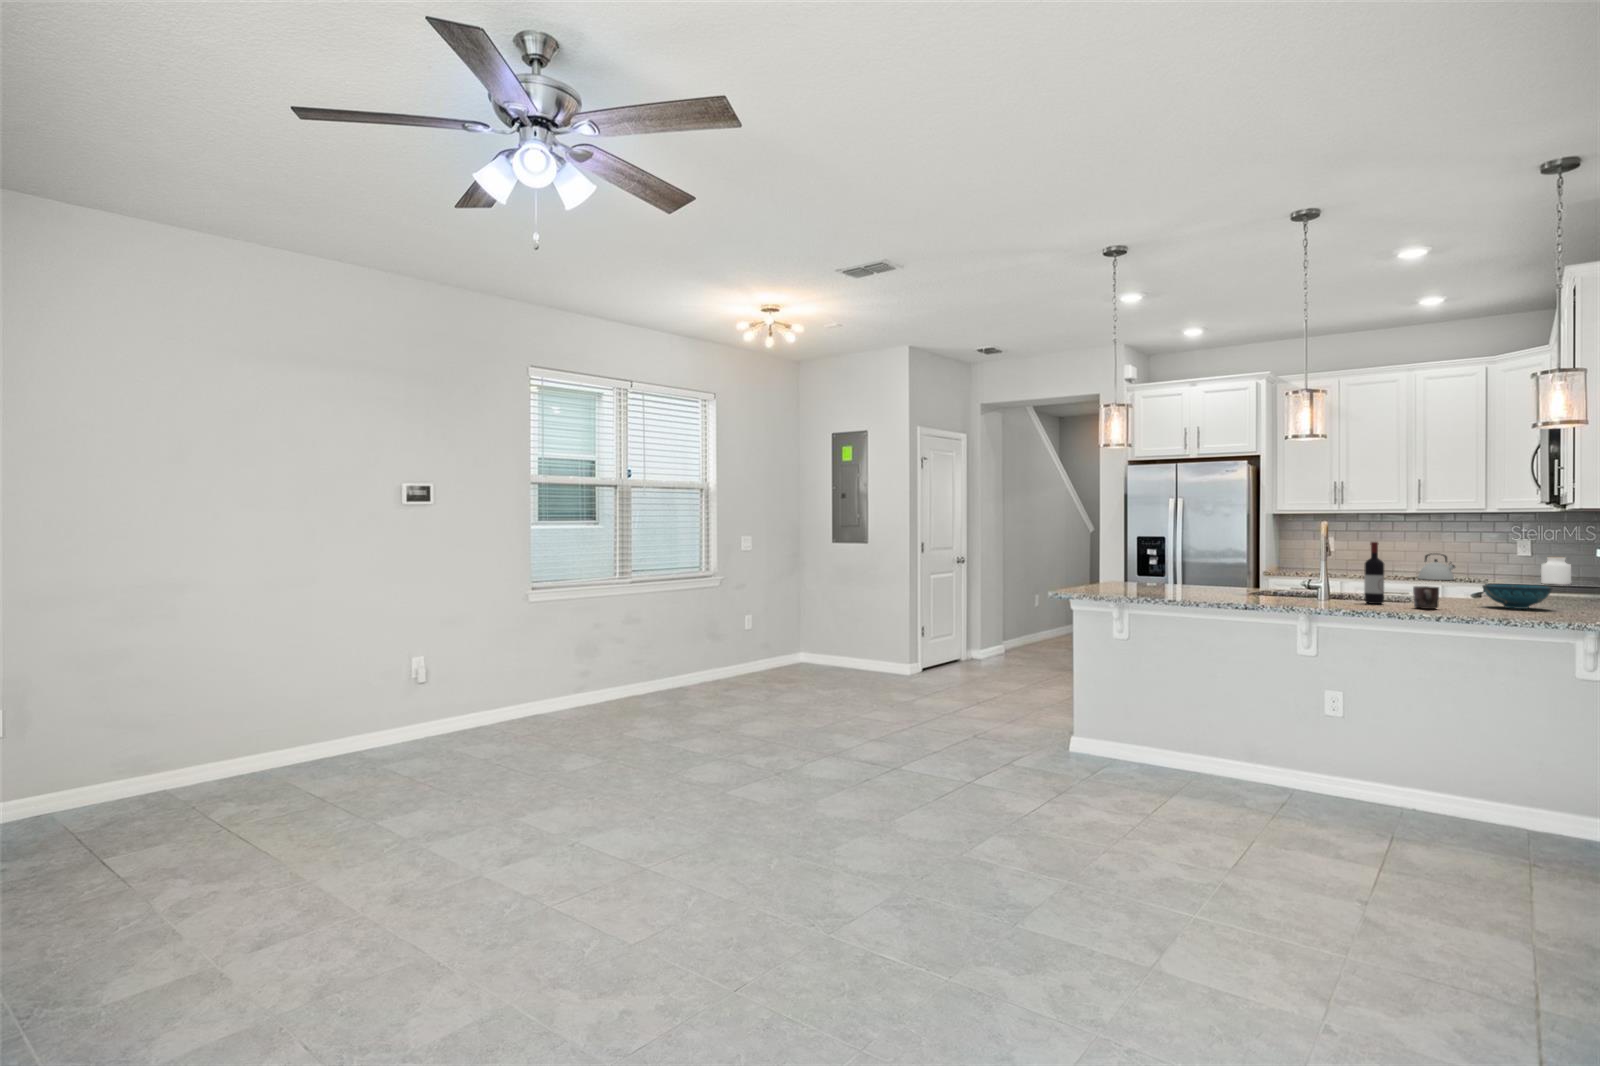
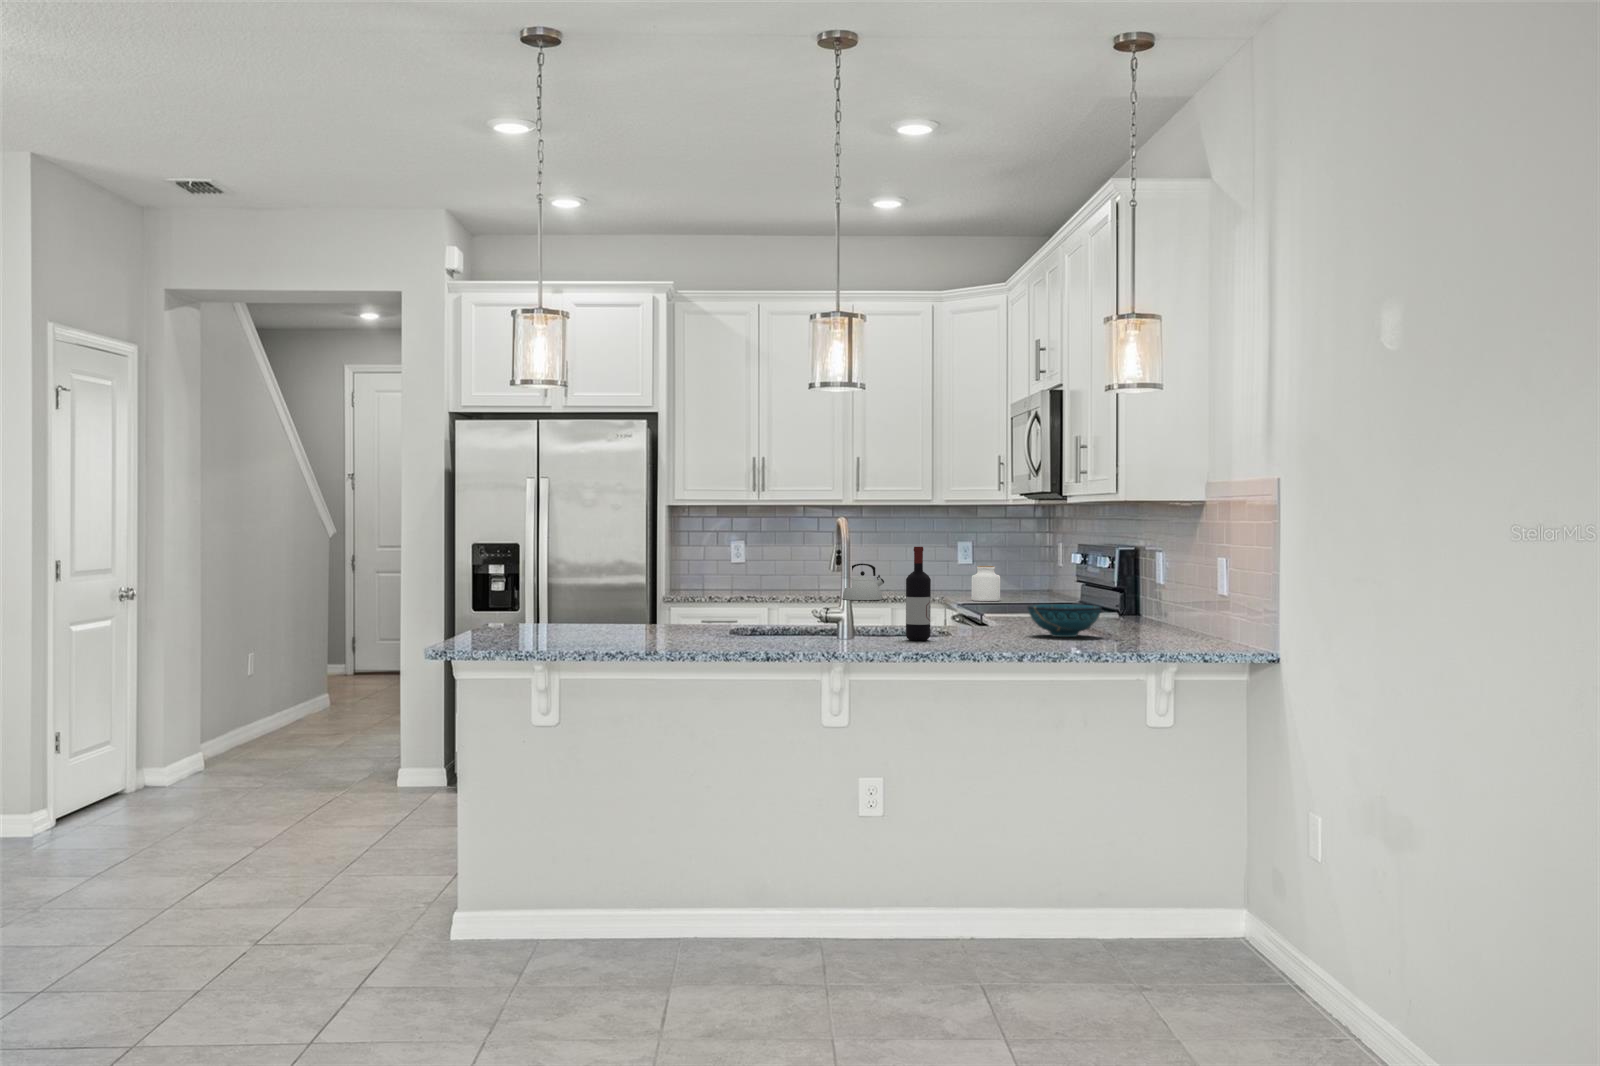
mug: present [1413,586,1439,609] -> none [975,611,1006,644]

